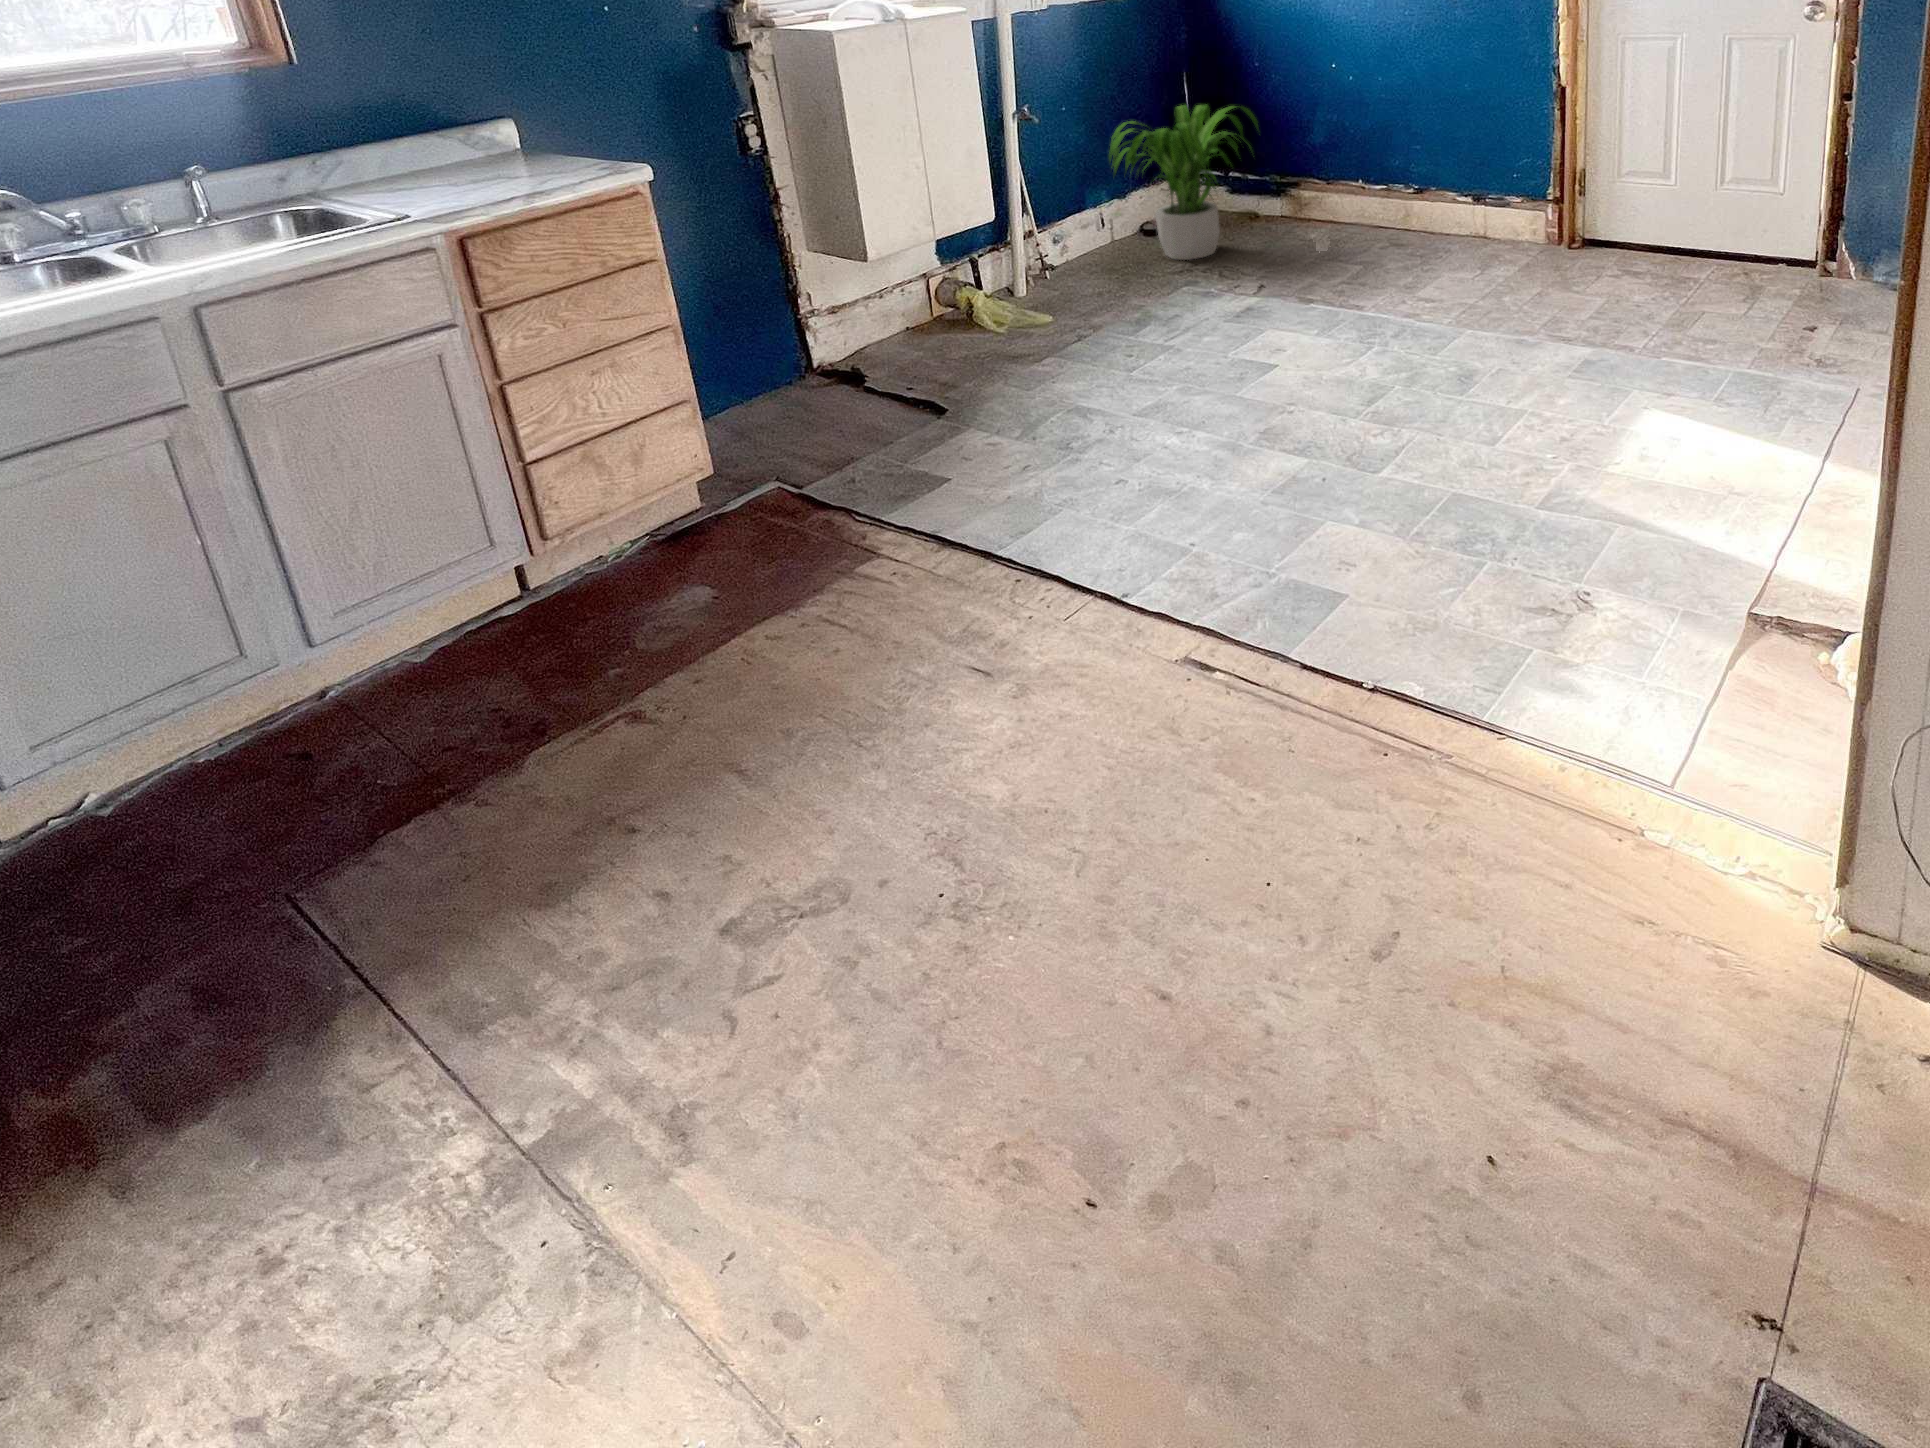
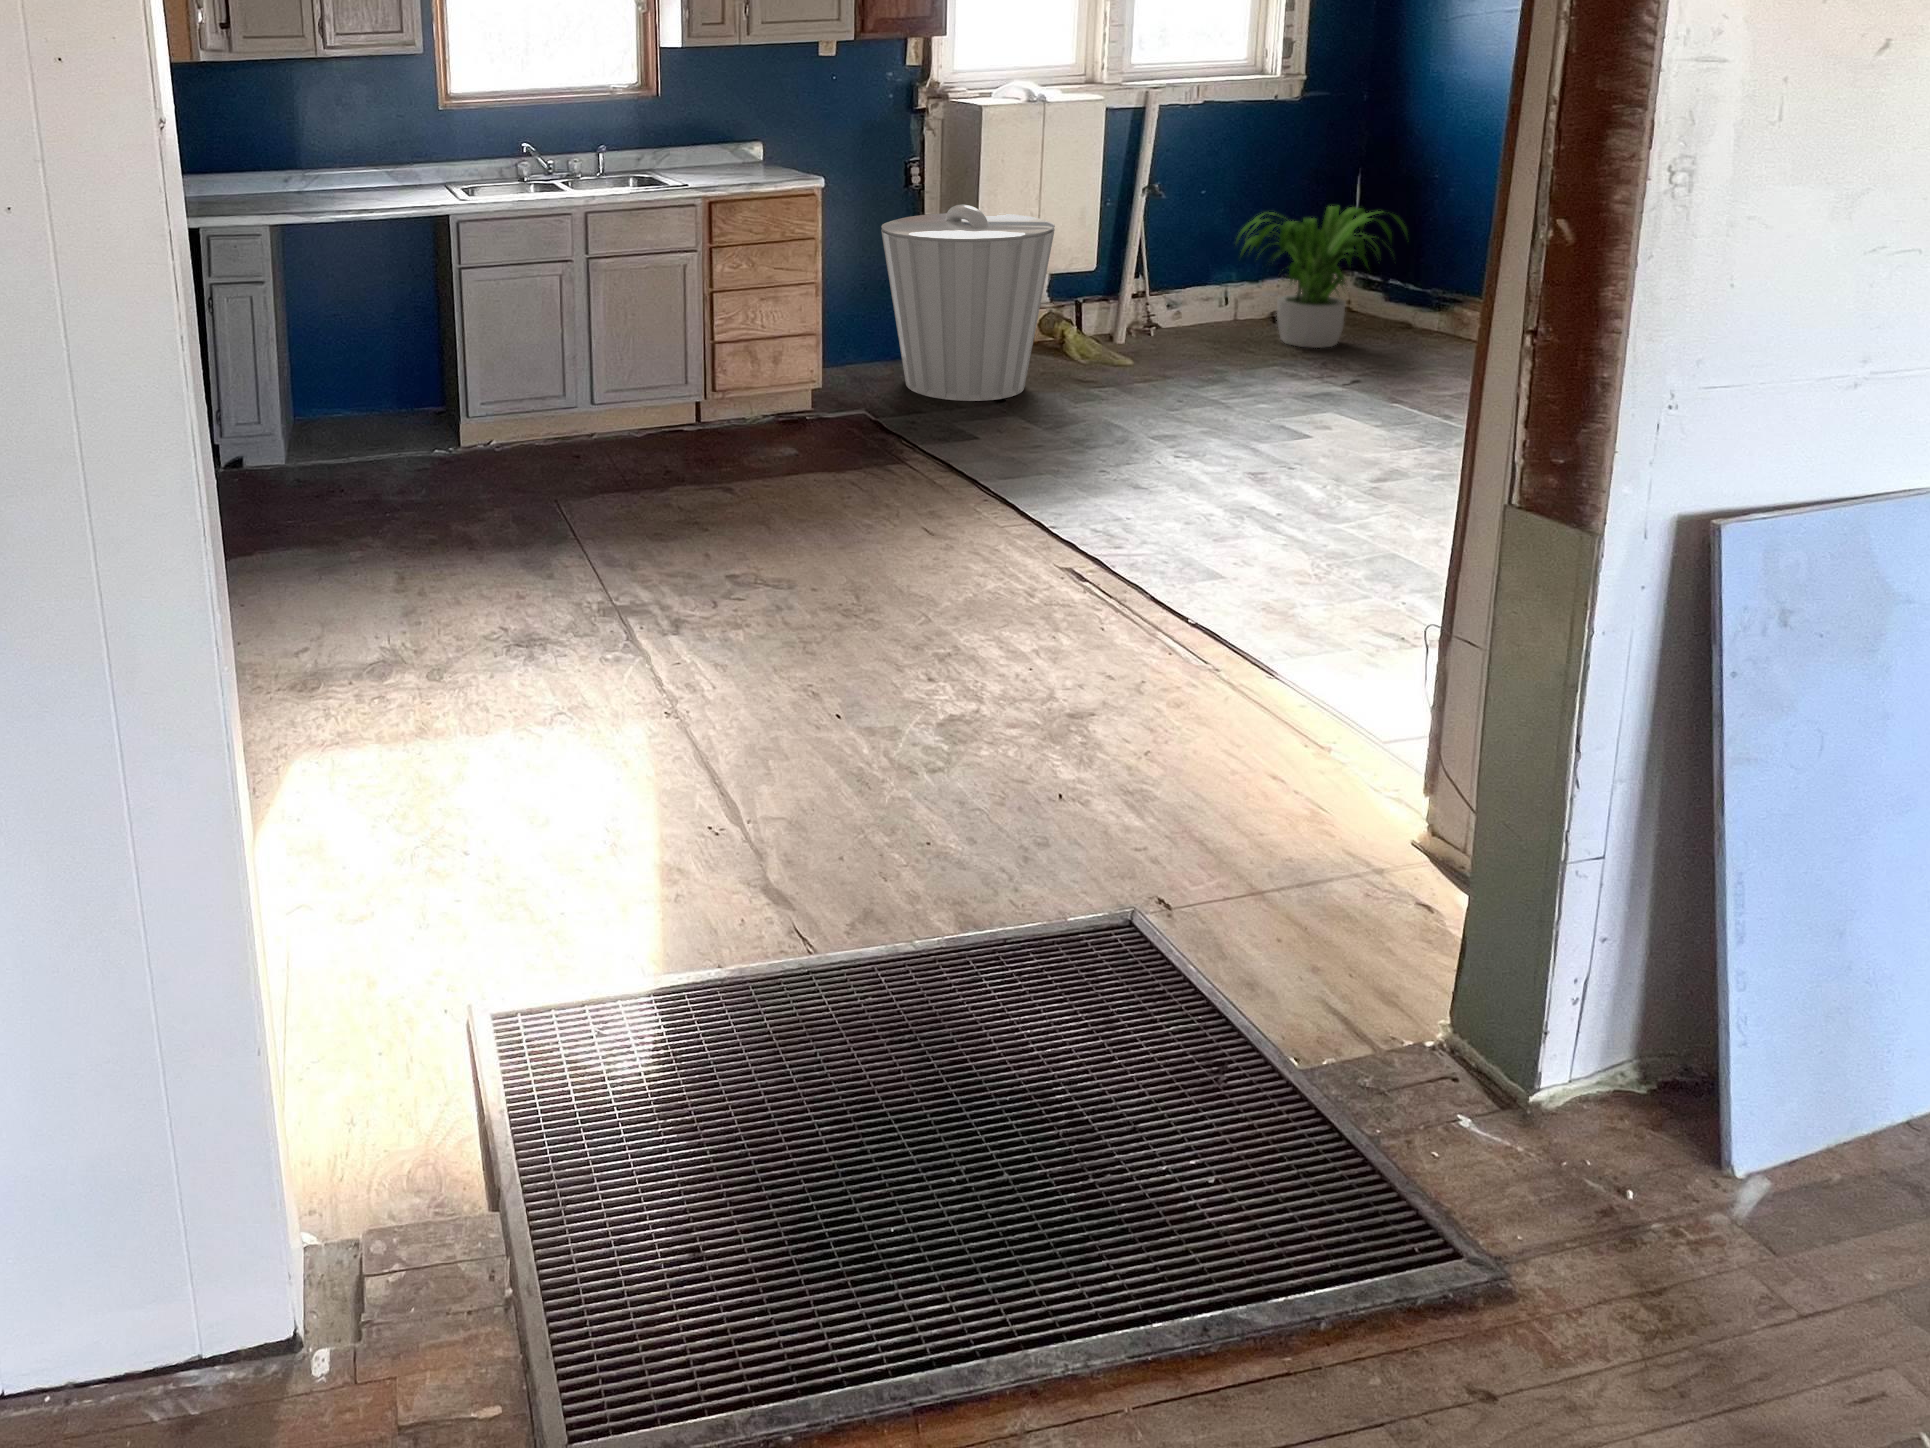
trash can: none [729,169,959,434] -> present [881,204,1055,401]

